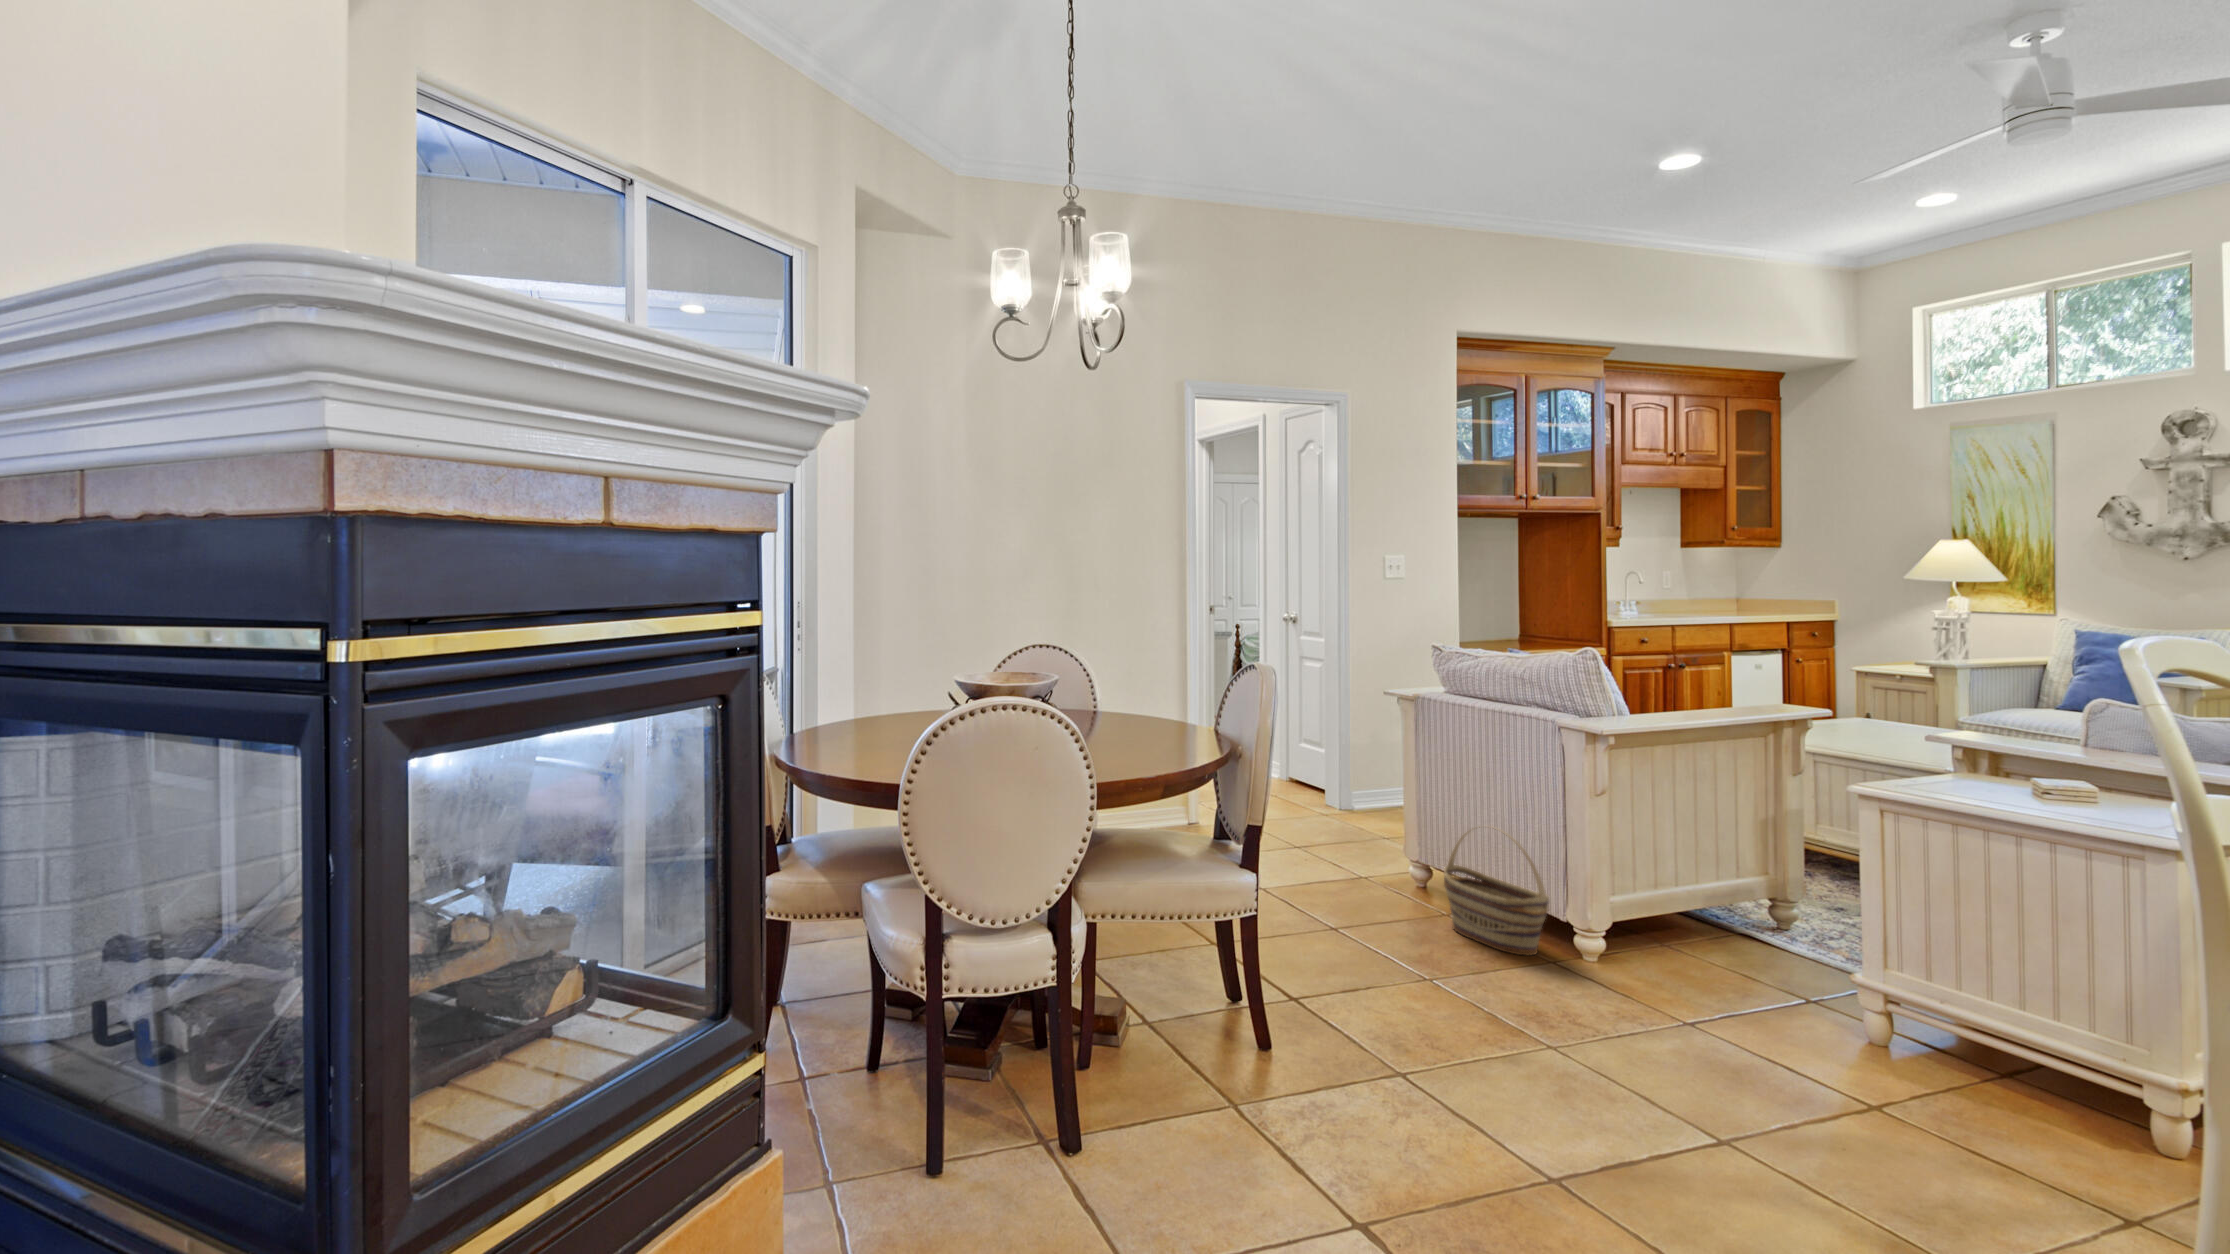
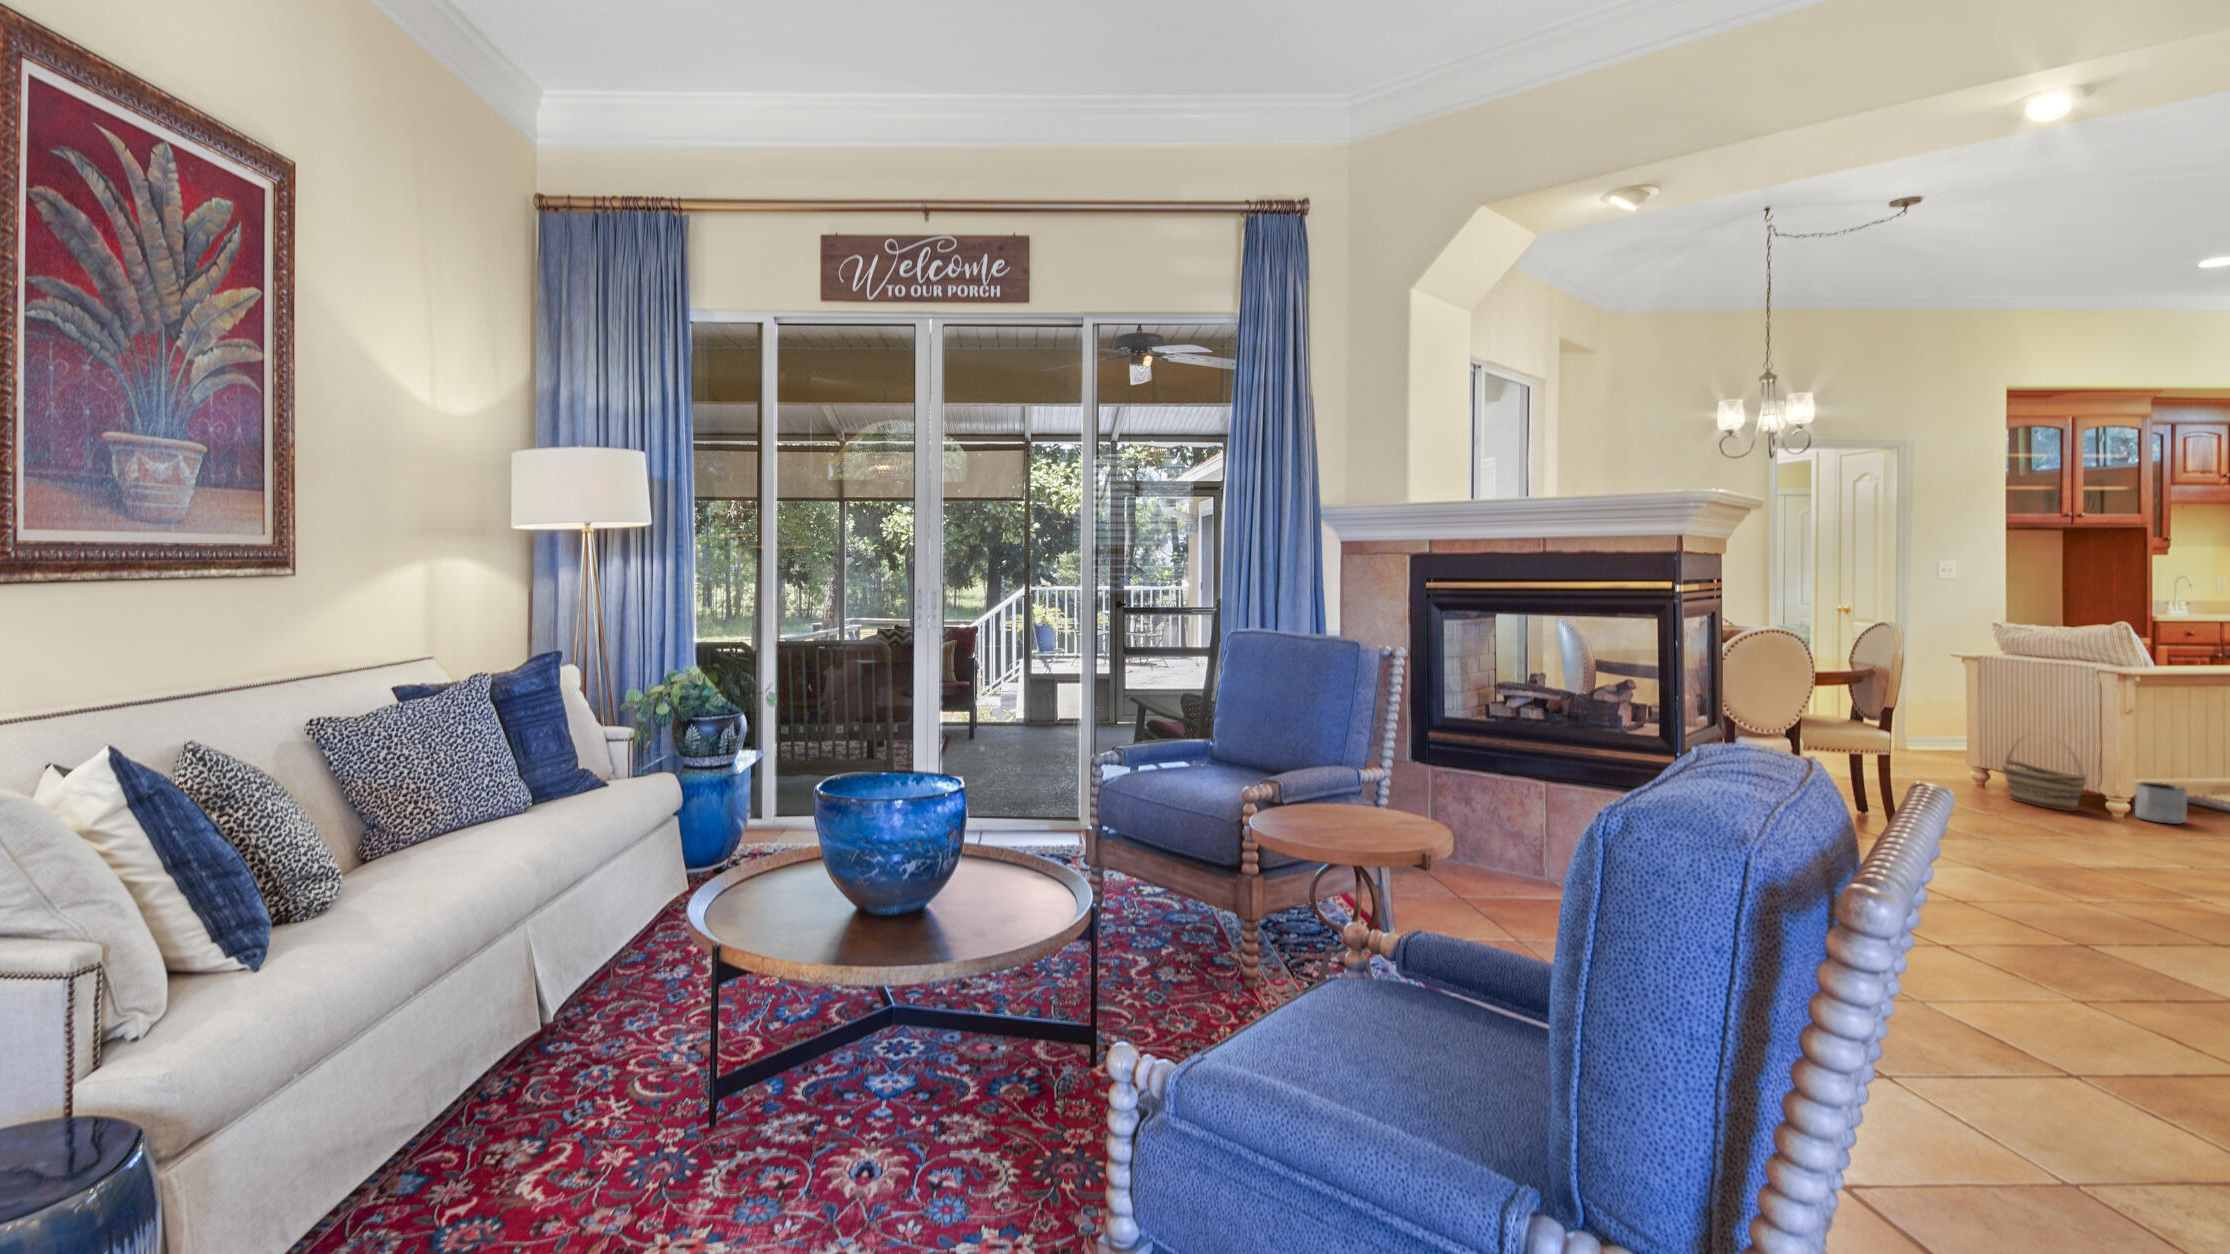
planter: none [1612,904,1678,977] -> present [2135,782,2187,824]

